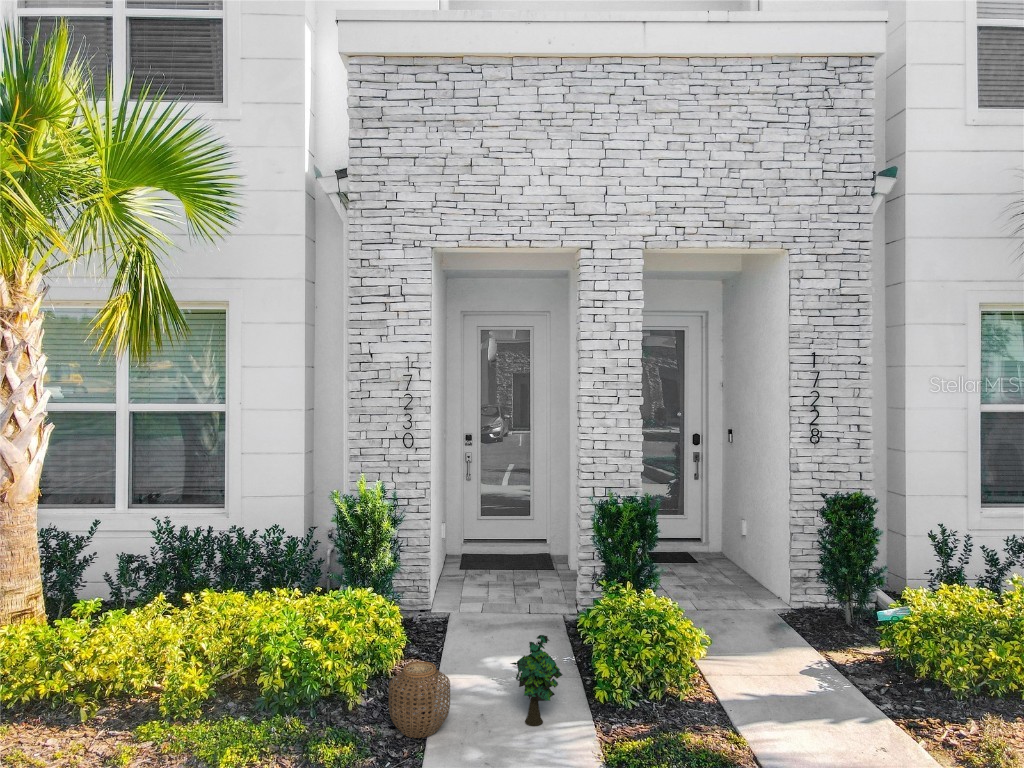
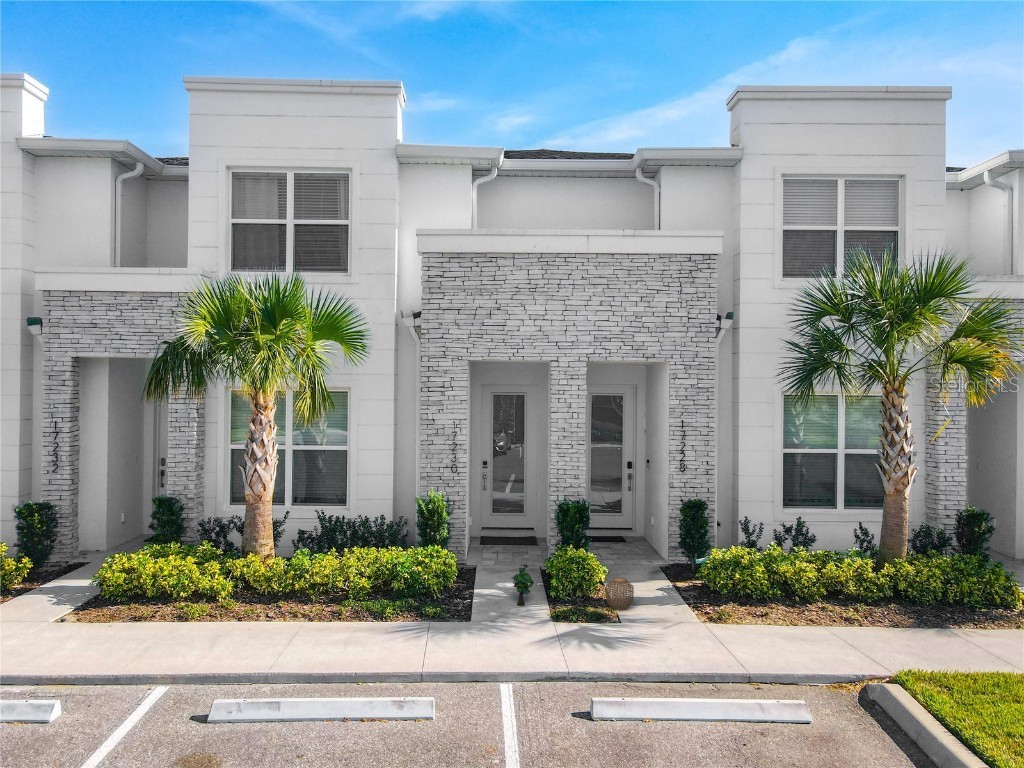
woven basket: present [388,661,450,738] -> present [605,577,634,610]

